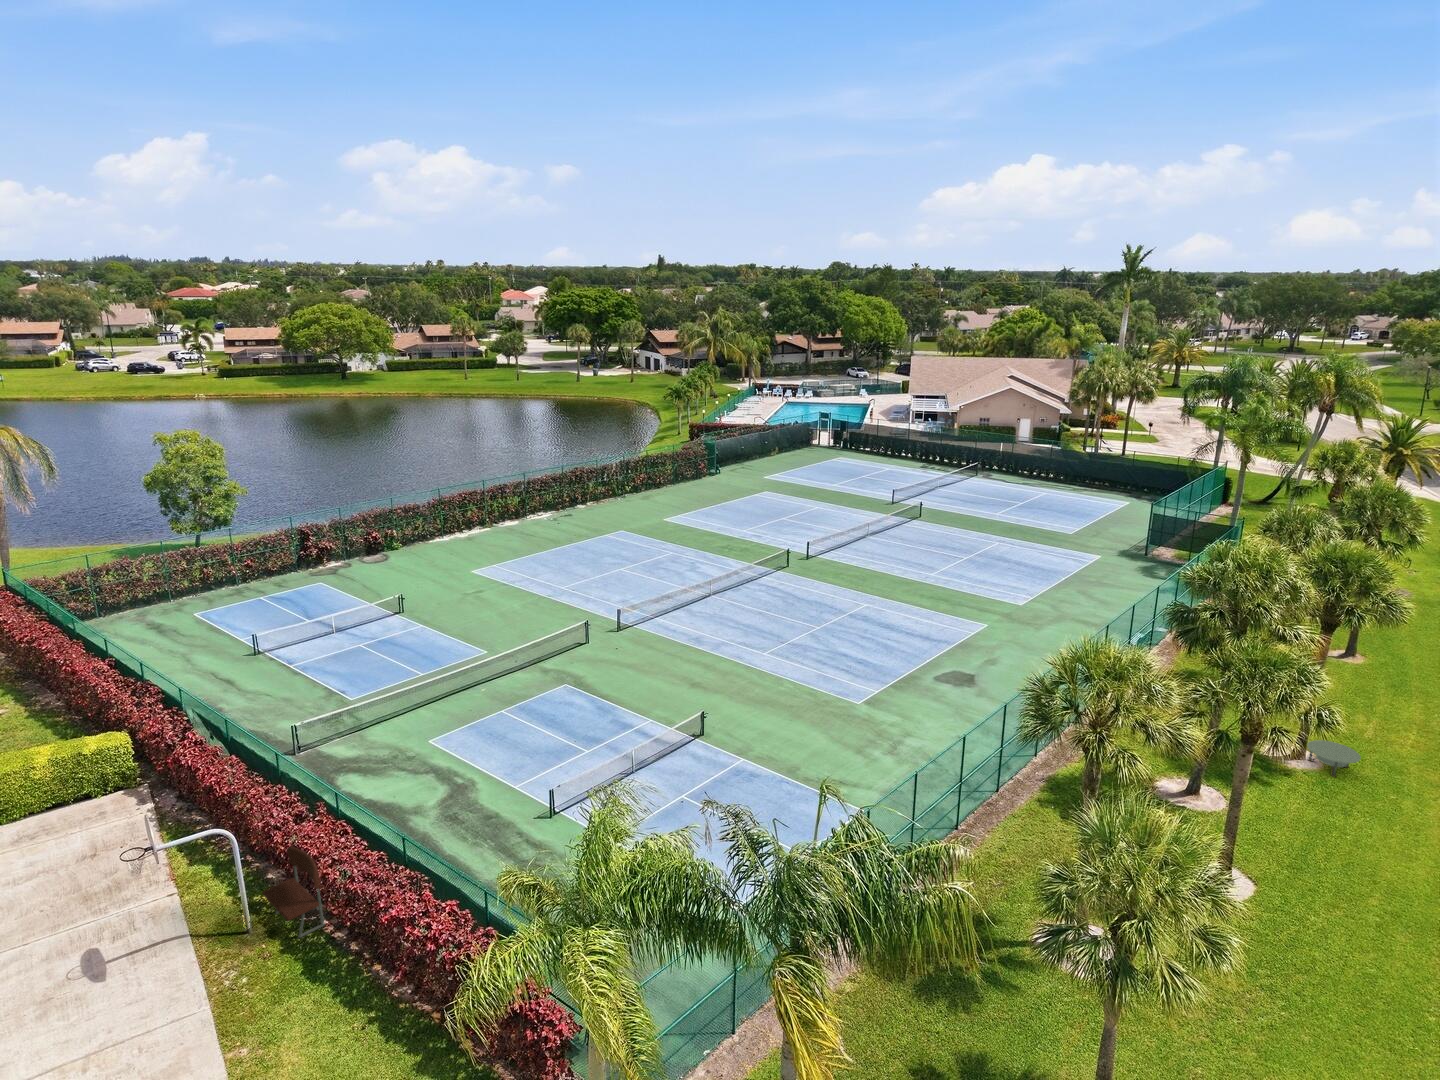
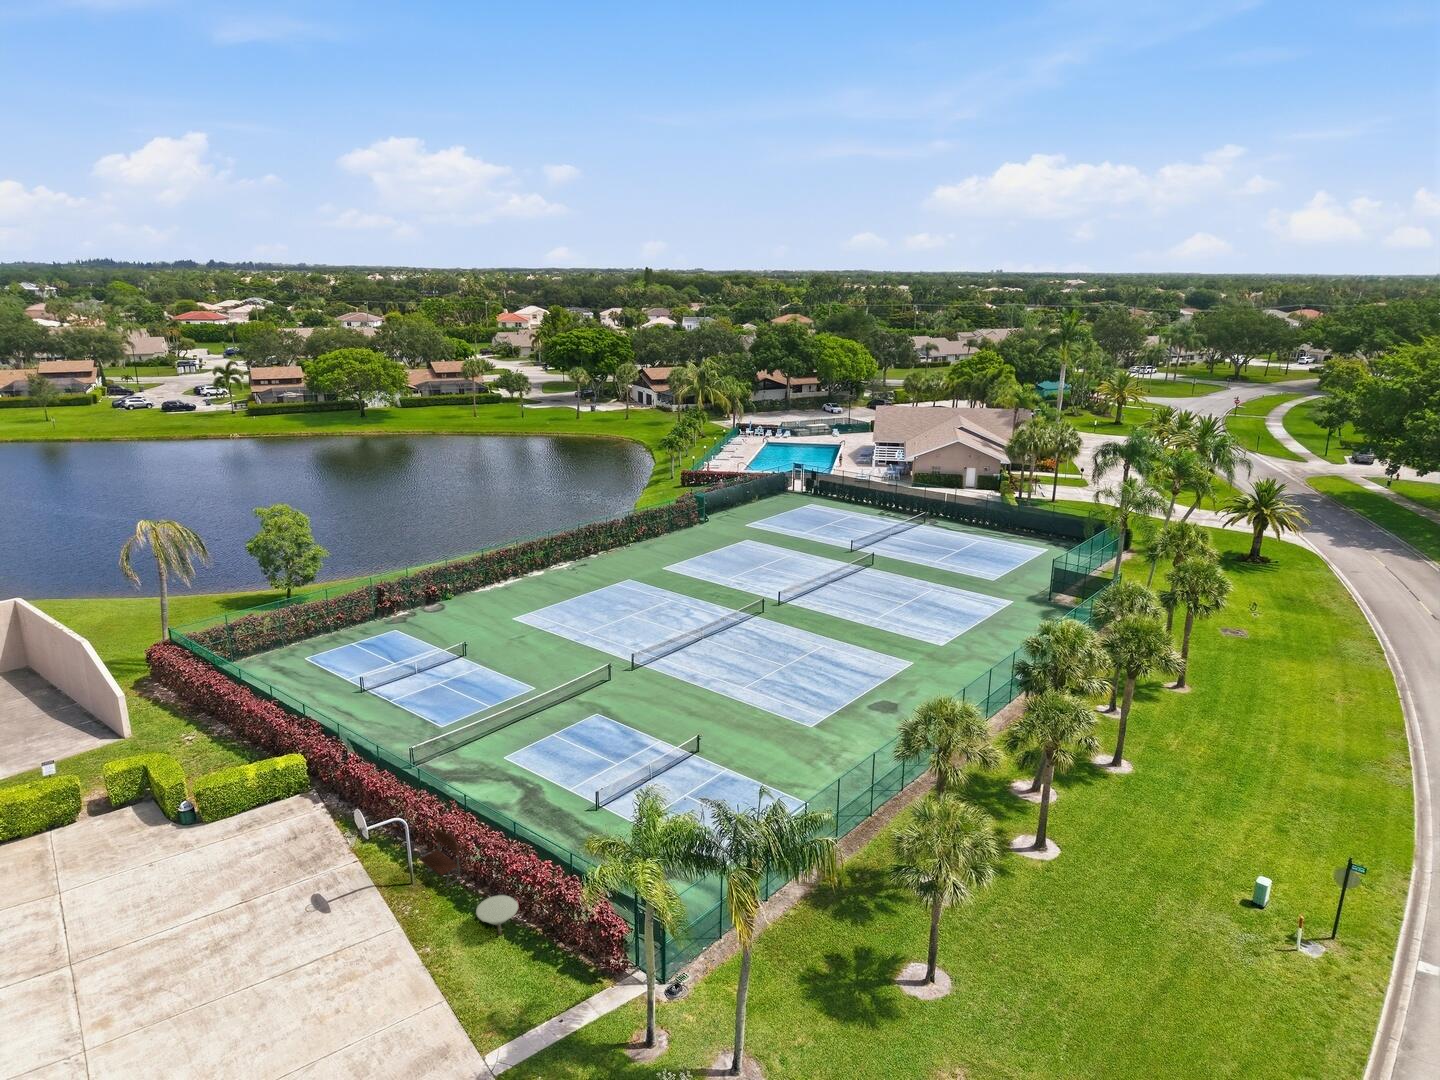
round table: present [1307,740,1361,777] -> present [476,895,518,935]

